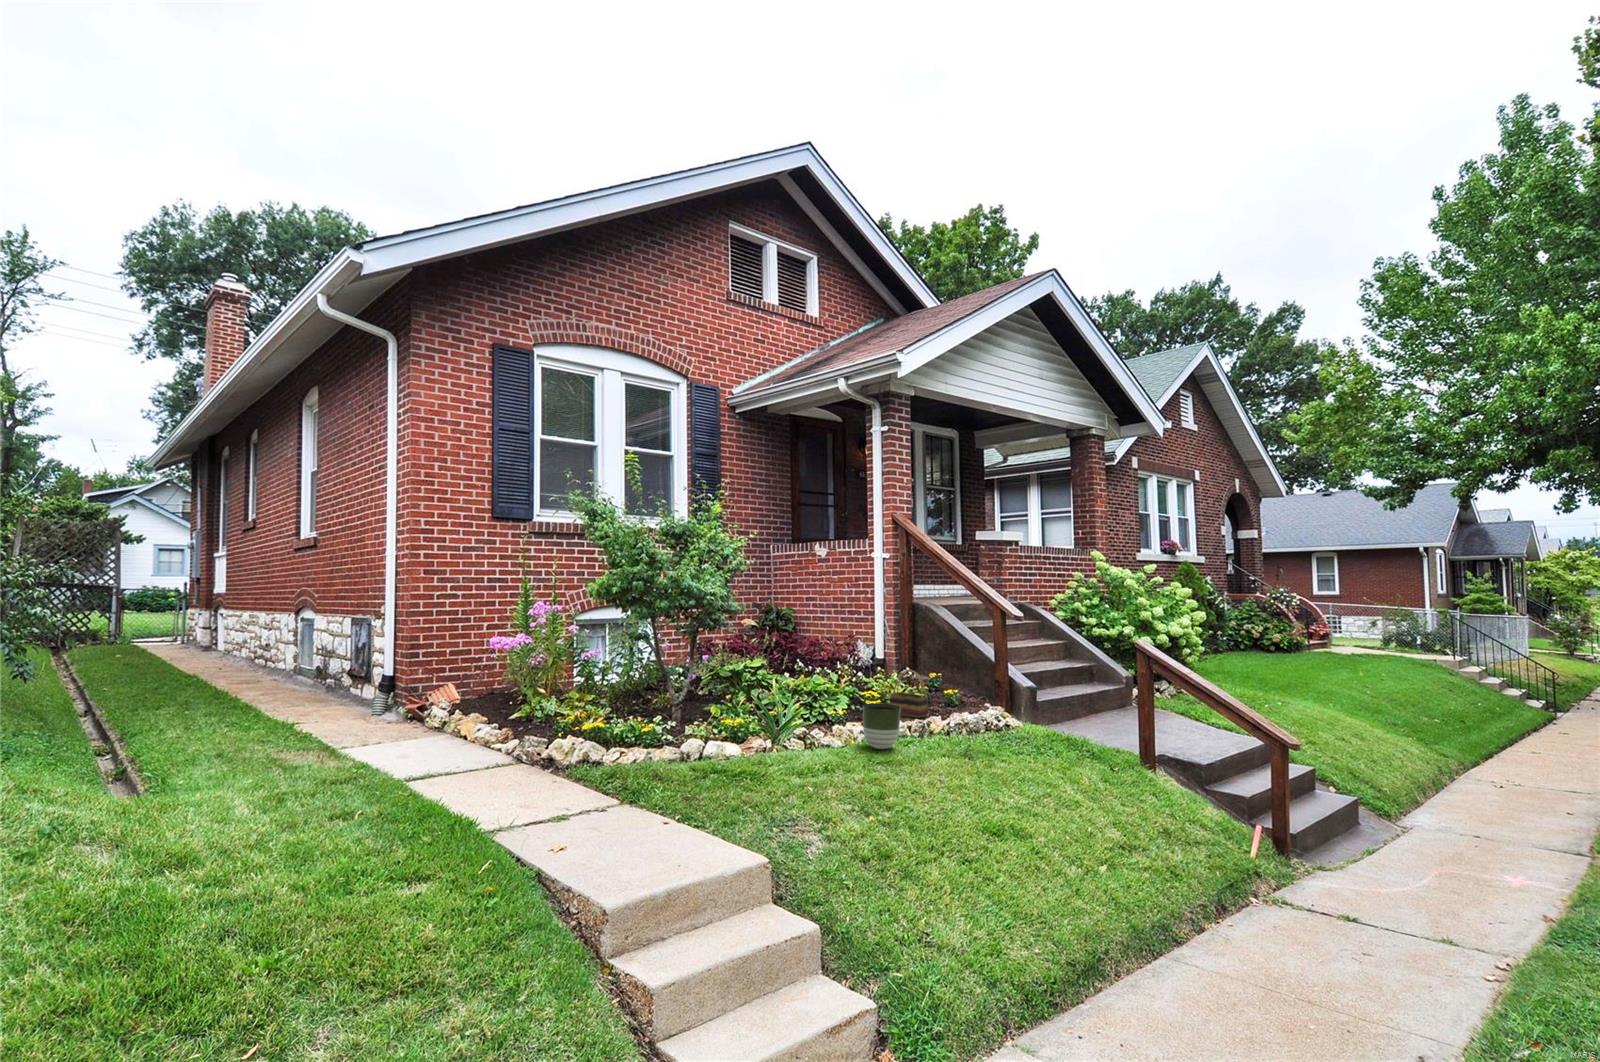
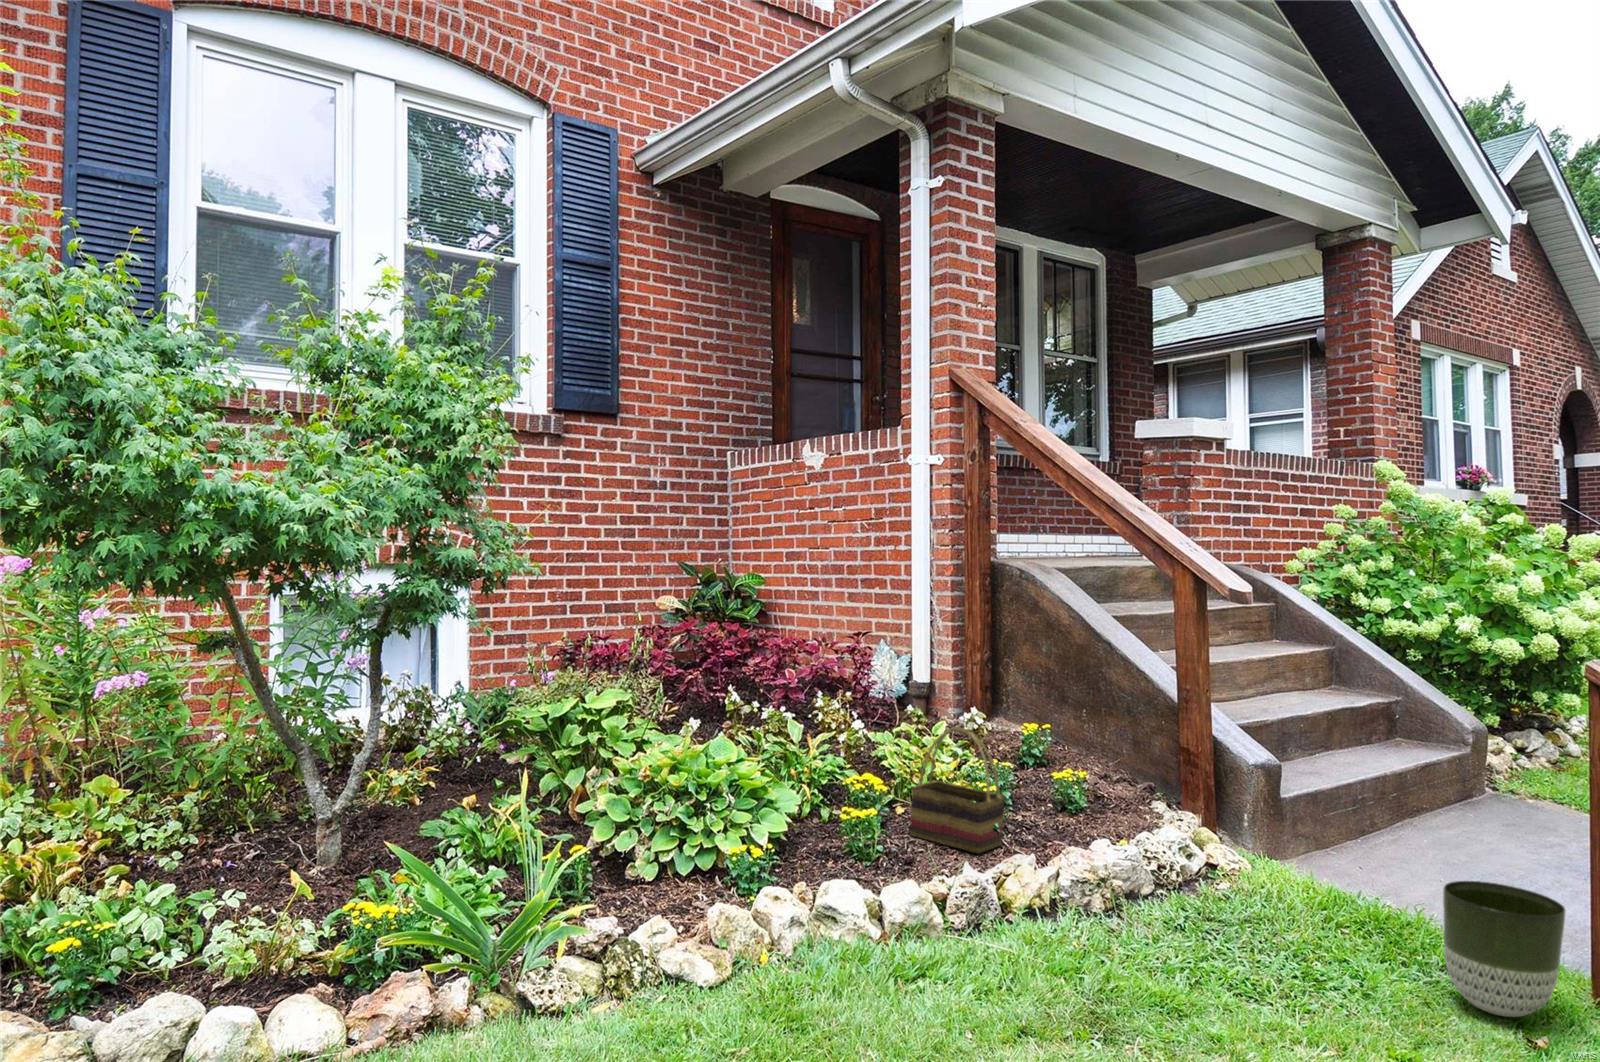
planter: present [863,704,901,749] -> present [1443,881,1565,1017]

